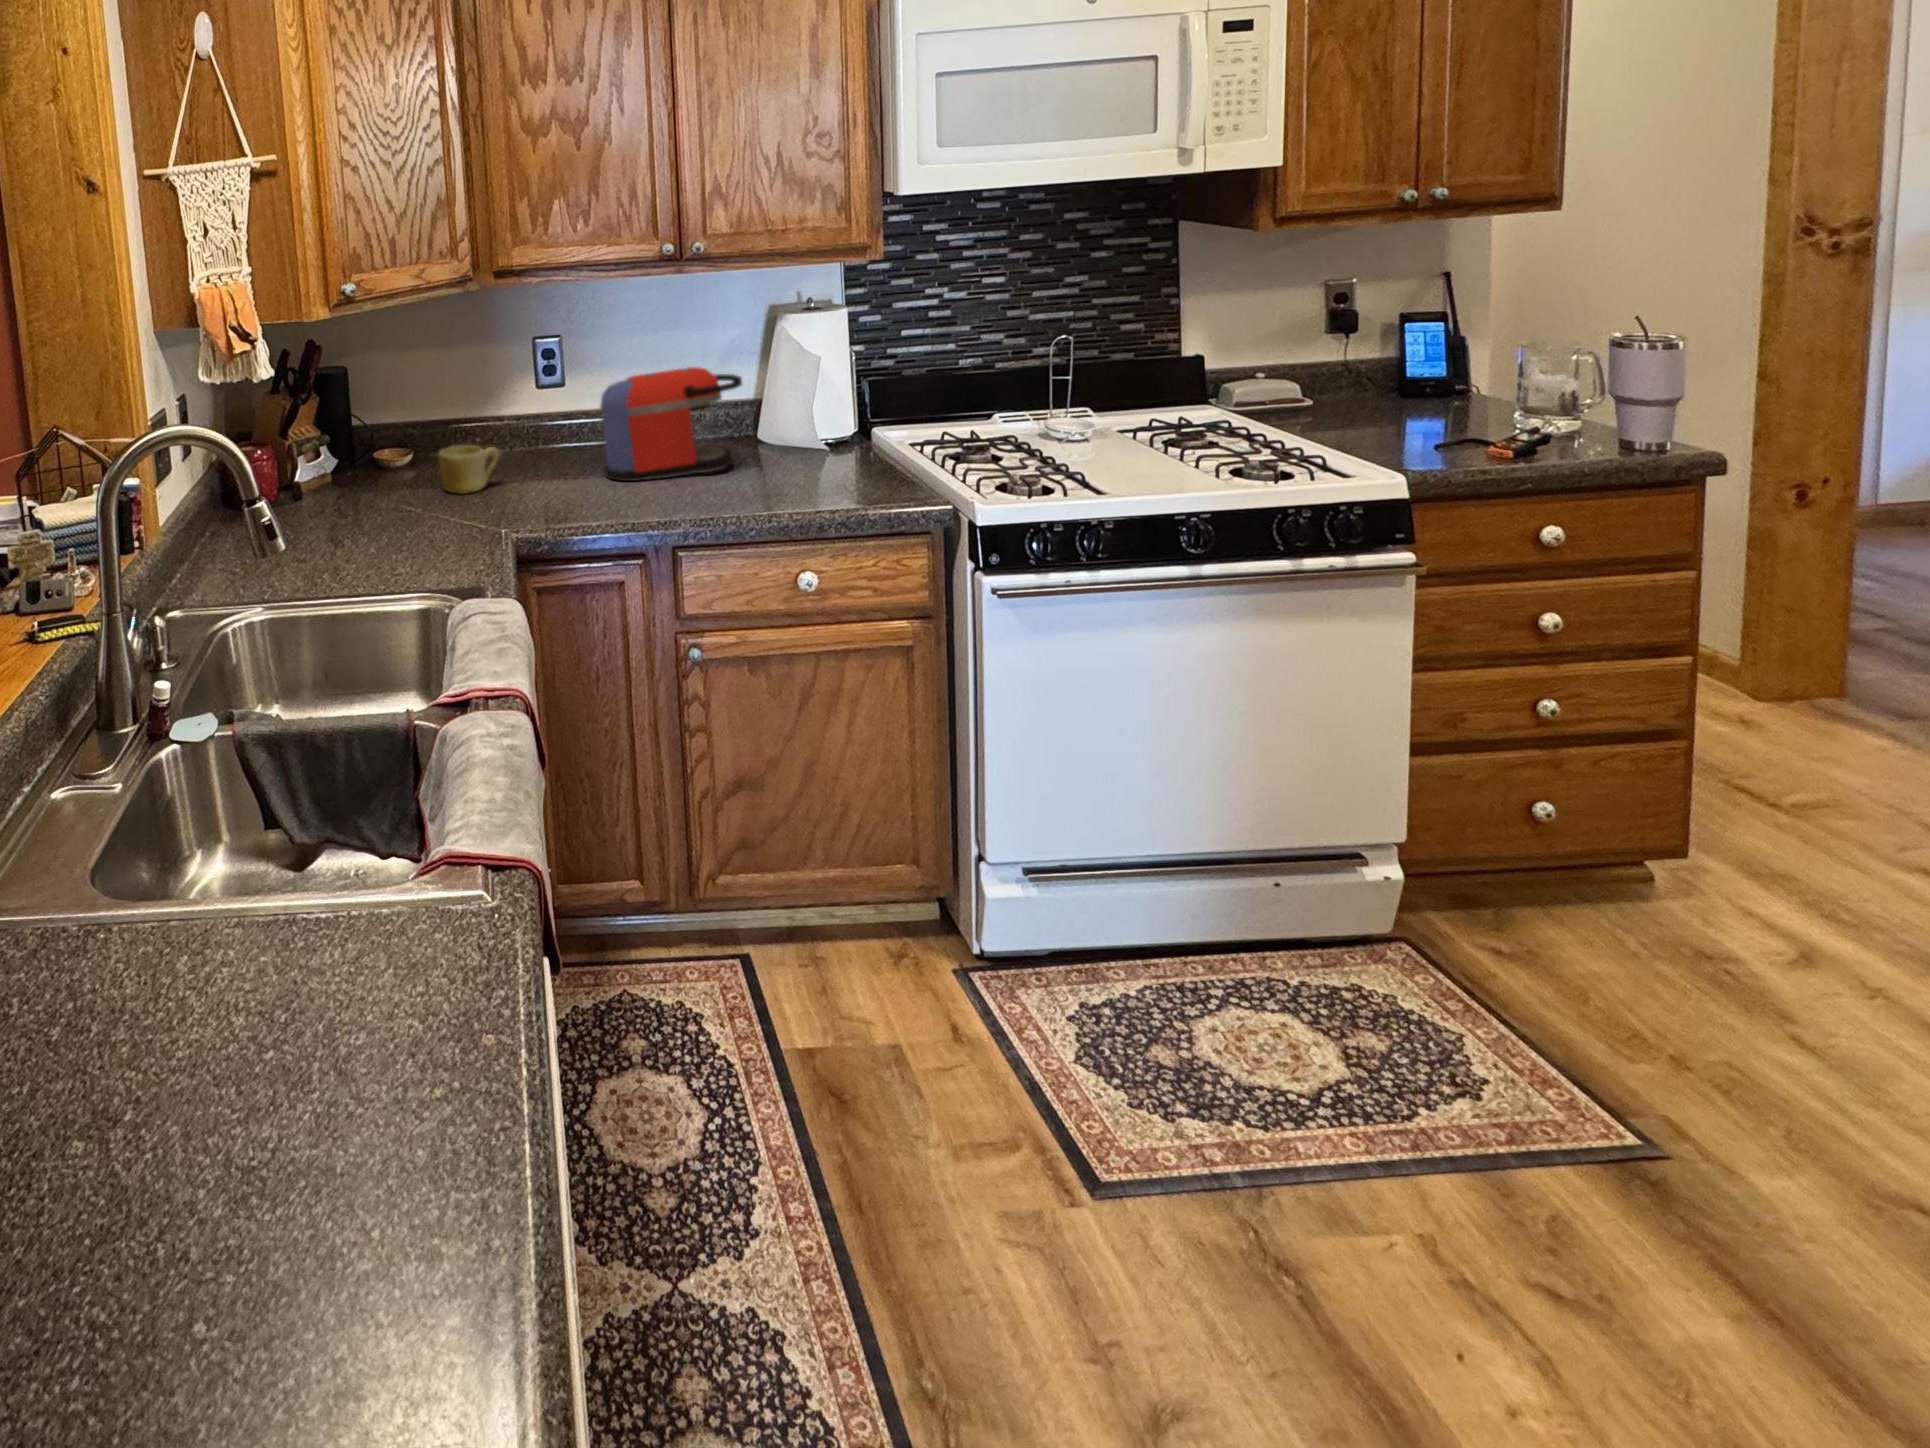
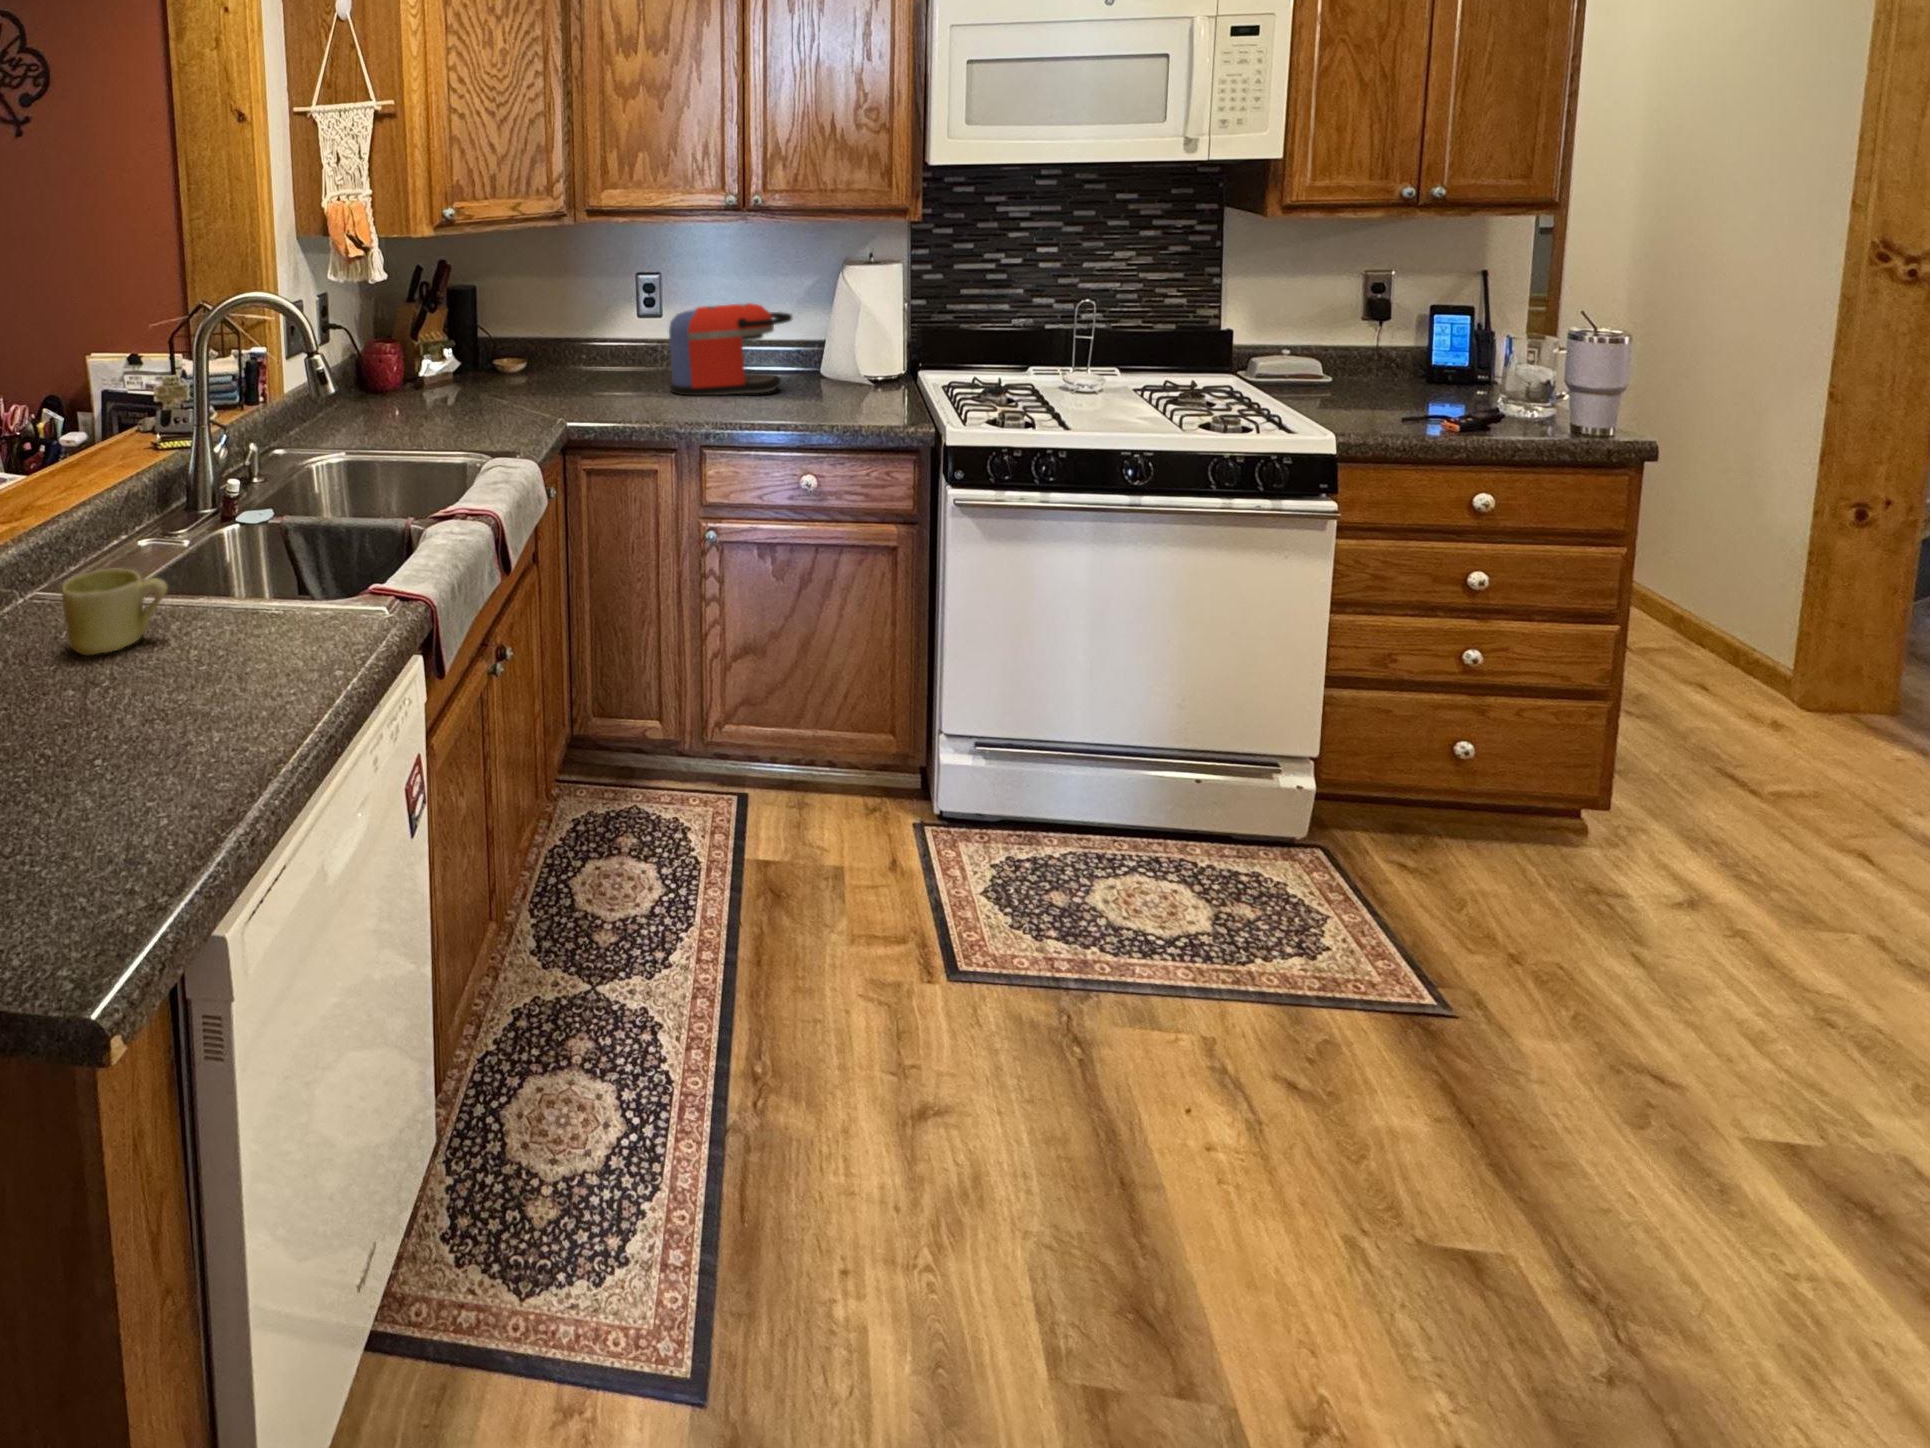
mug: present [439,445,499,494] -> present [62,568,167,655]

